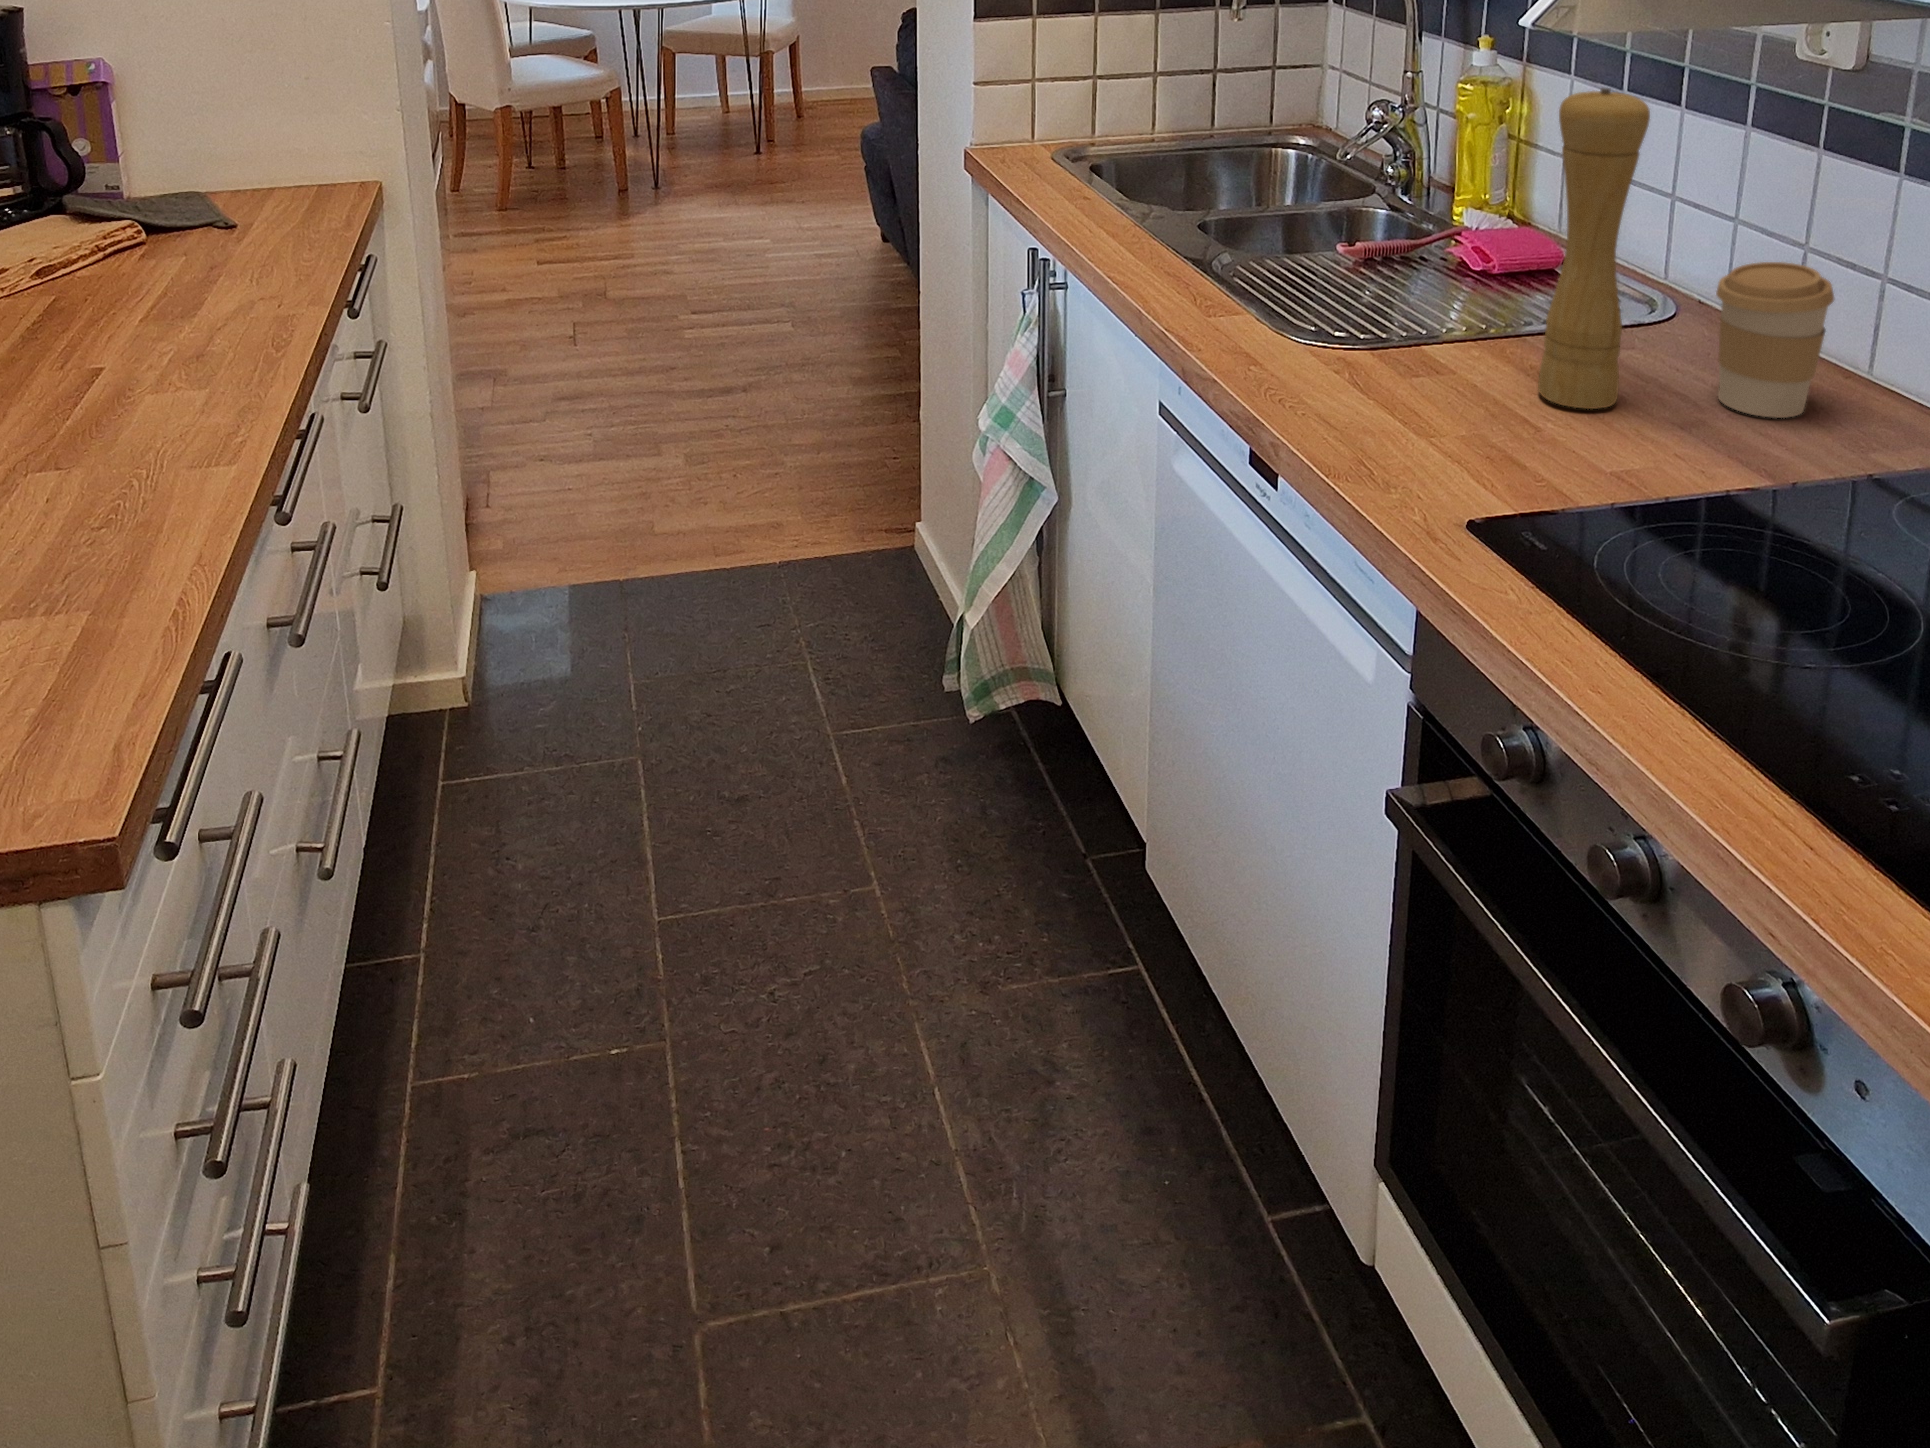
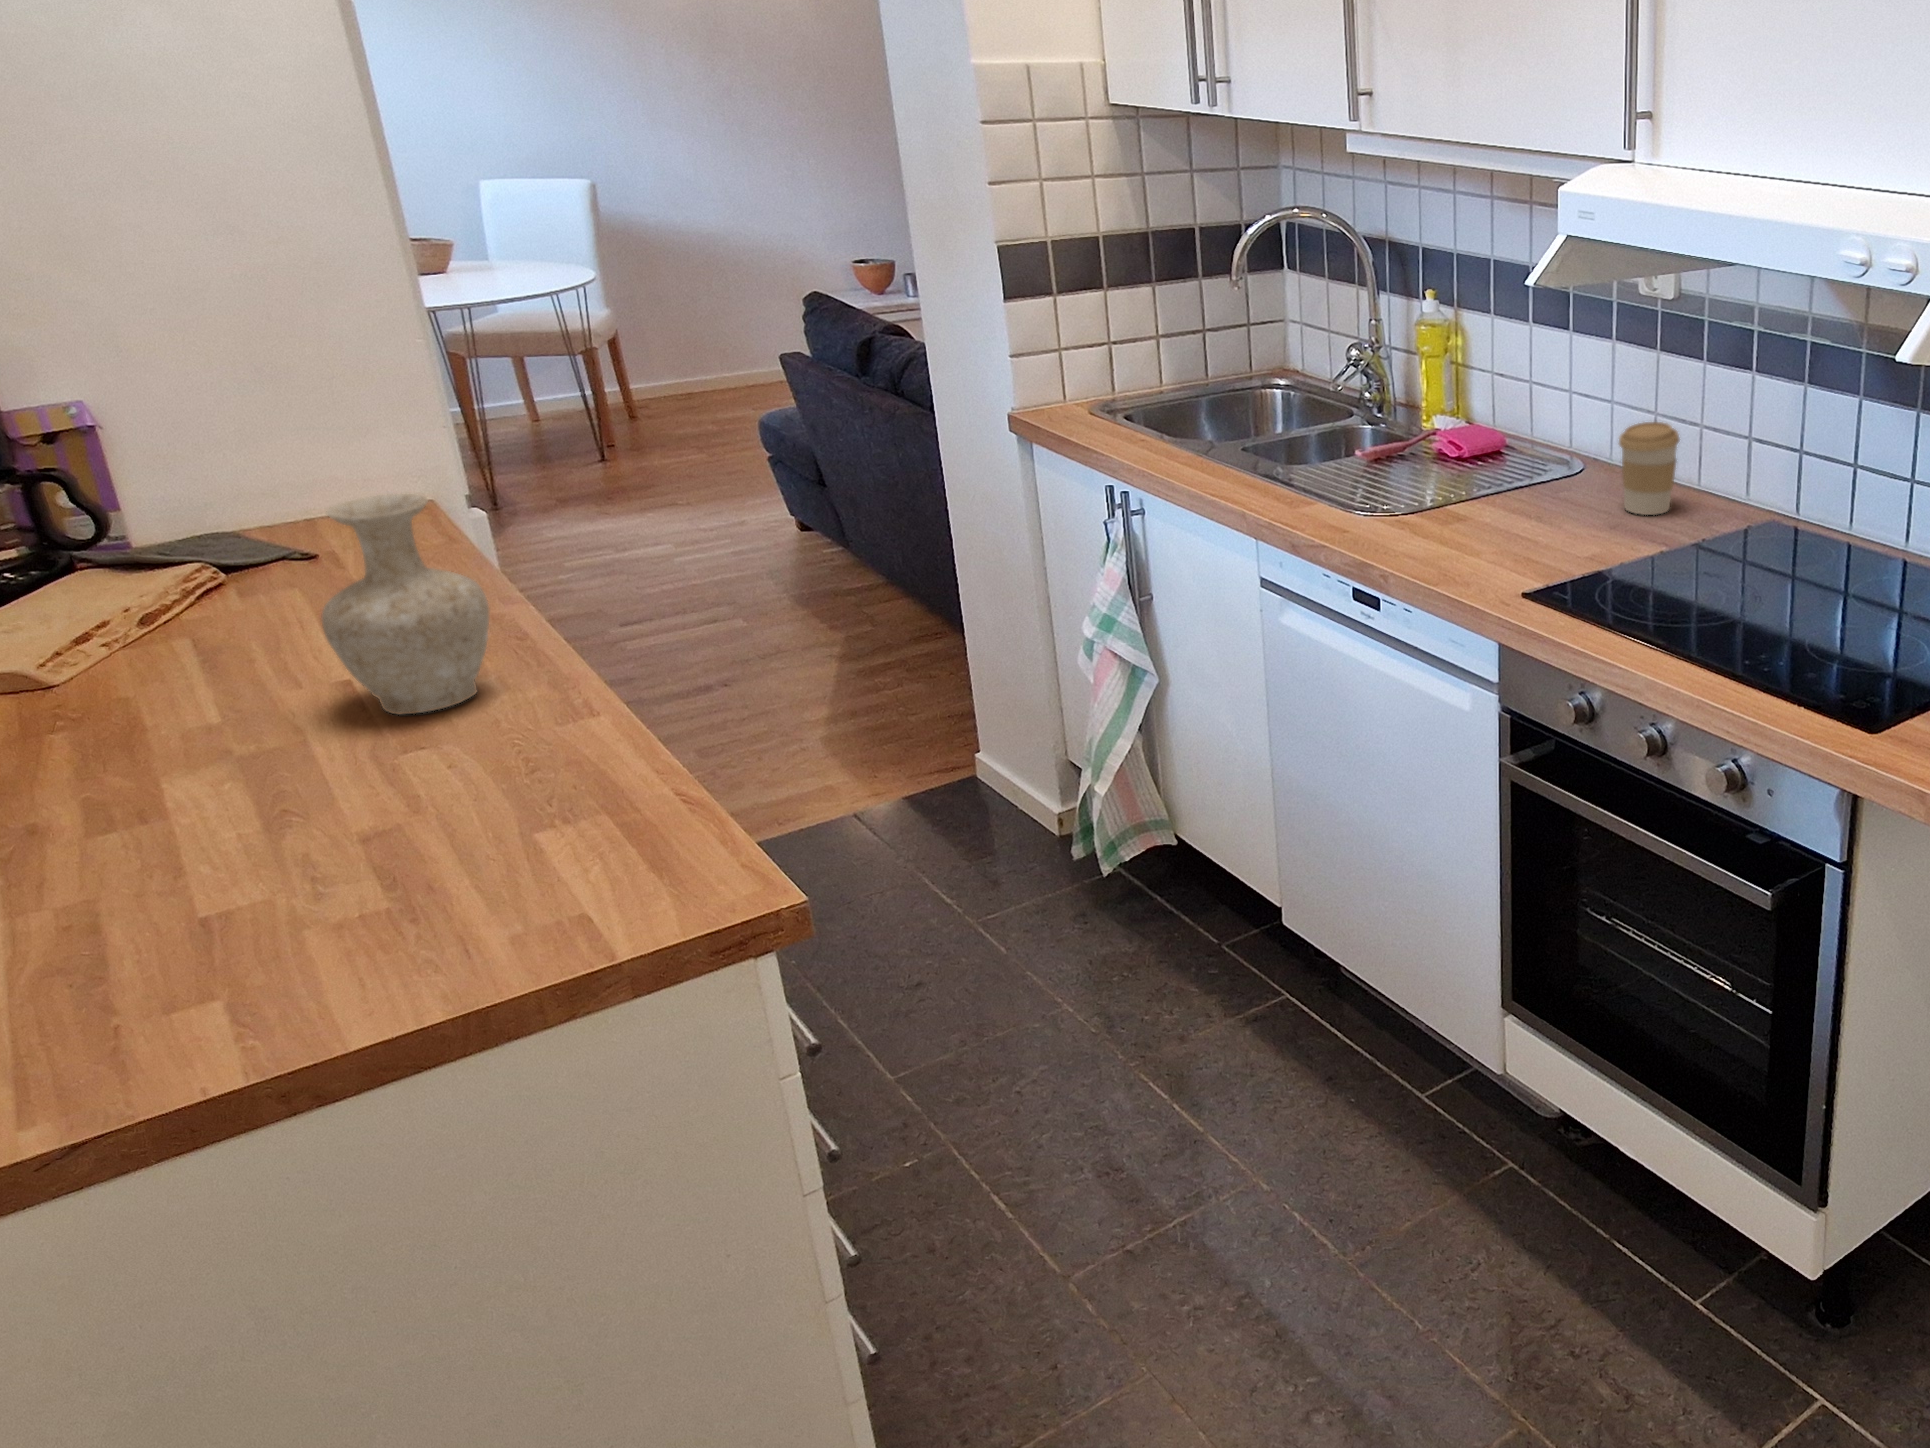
pepper mill: present [1538,88,1650,409] -> none [1527,322,1579,526]
vase: none [39,178,201,416] -> present [322,494,489,714]

